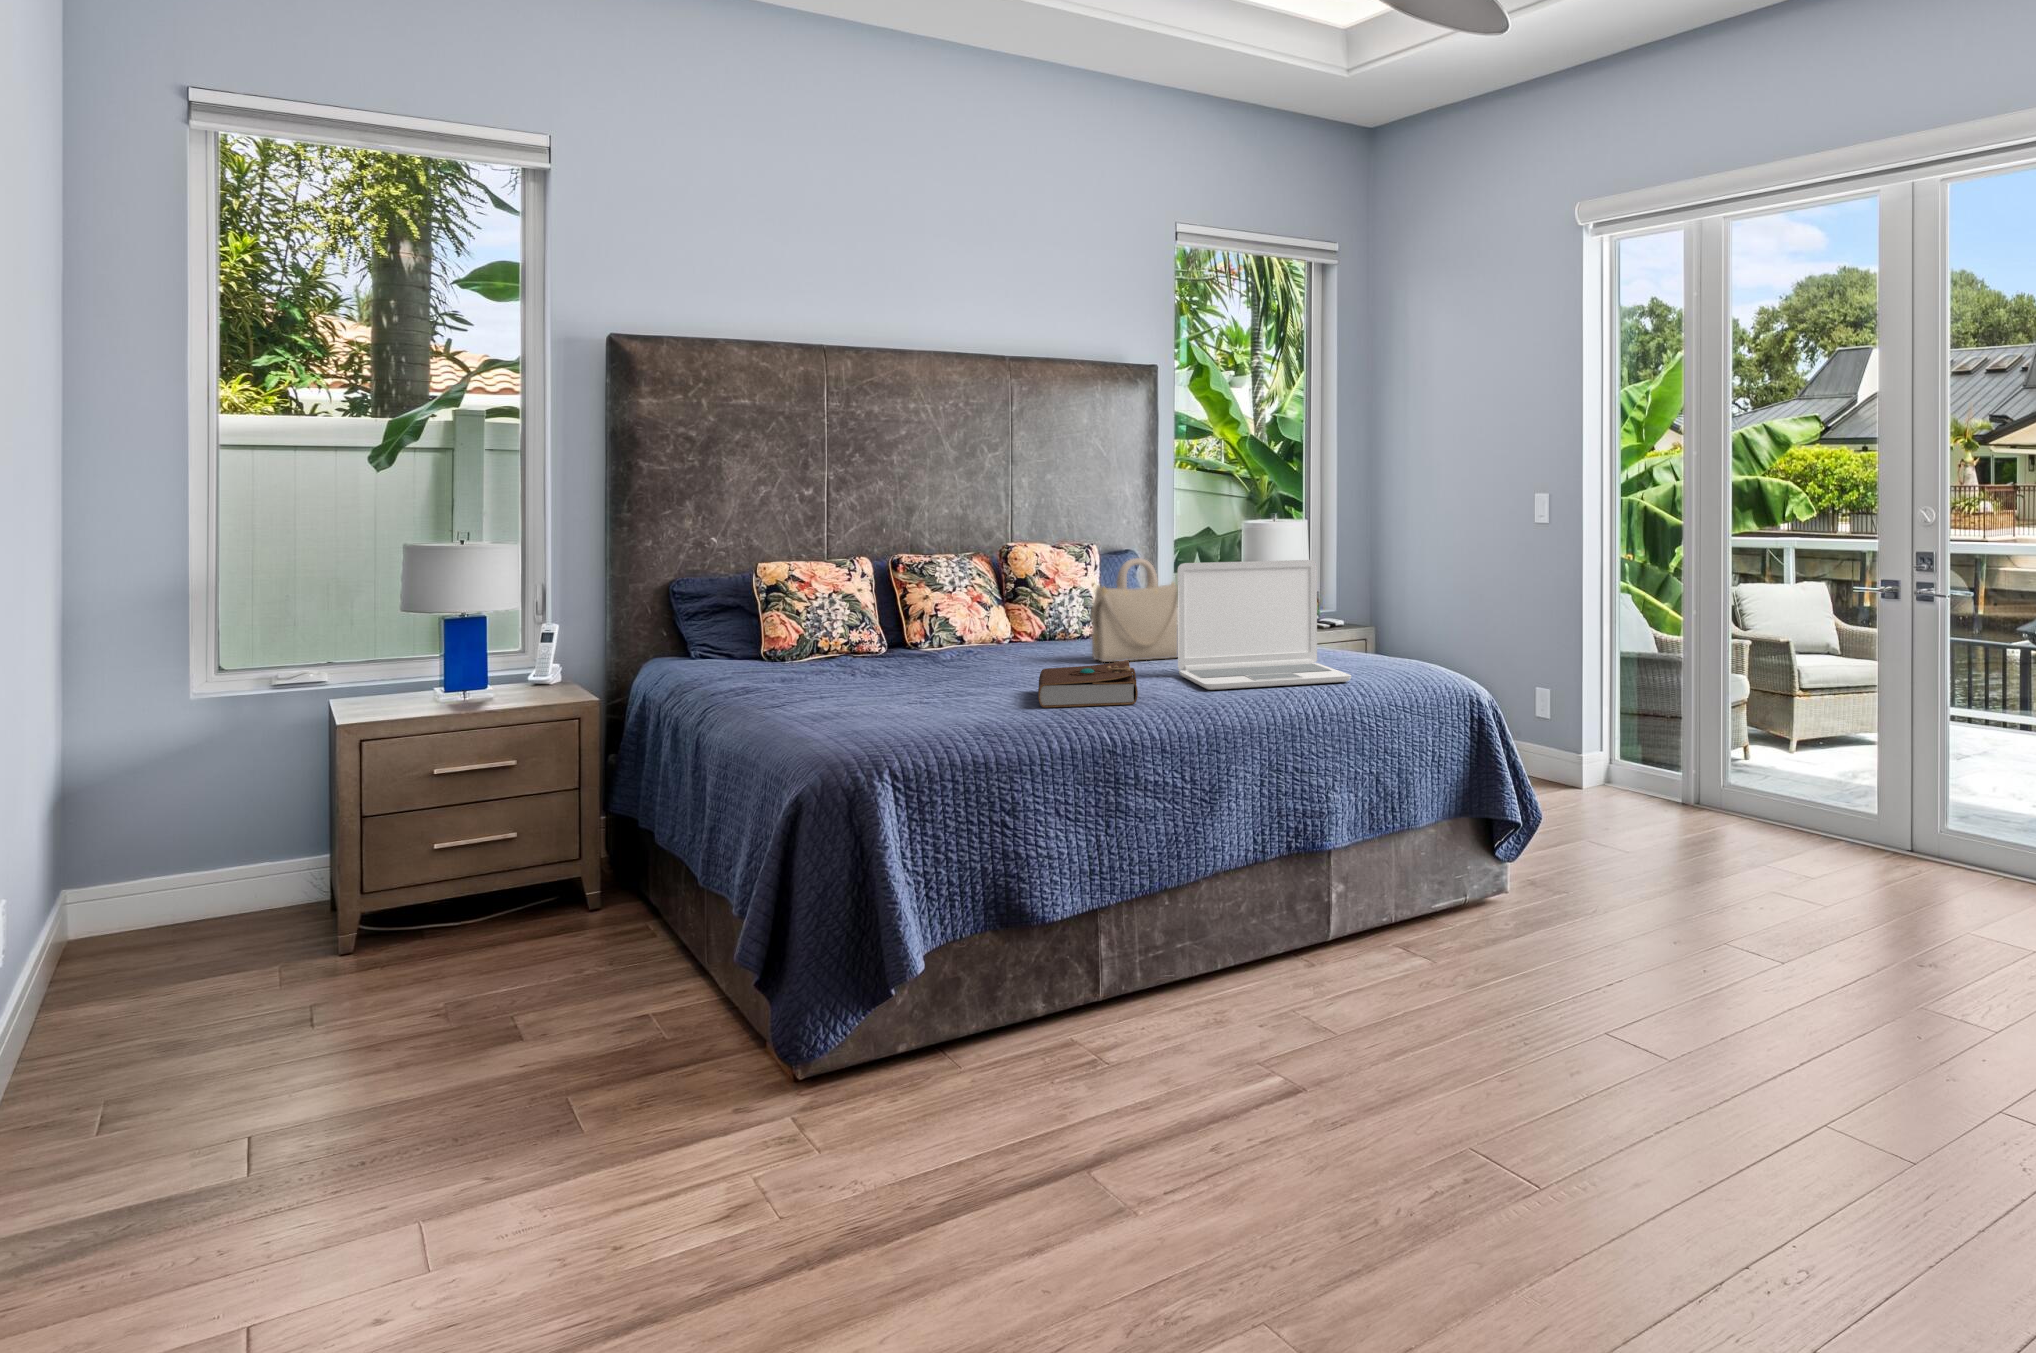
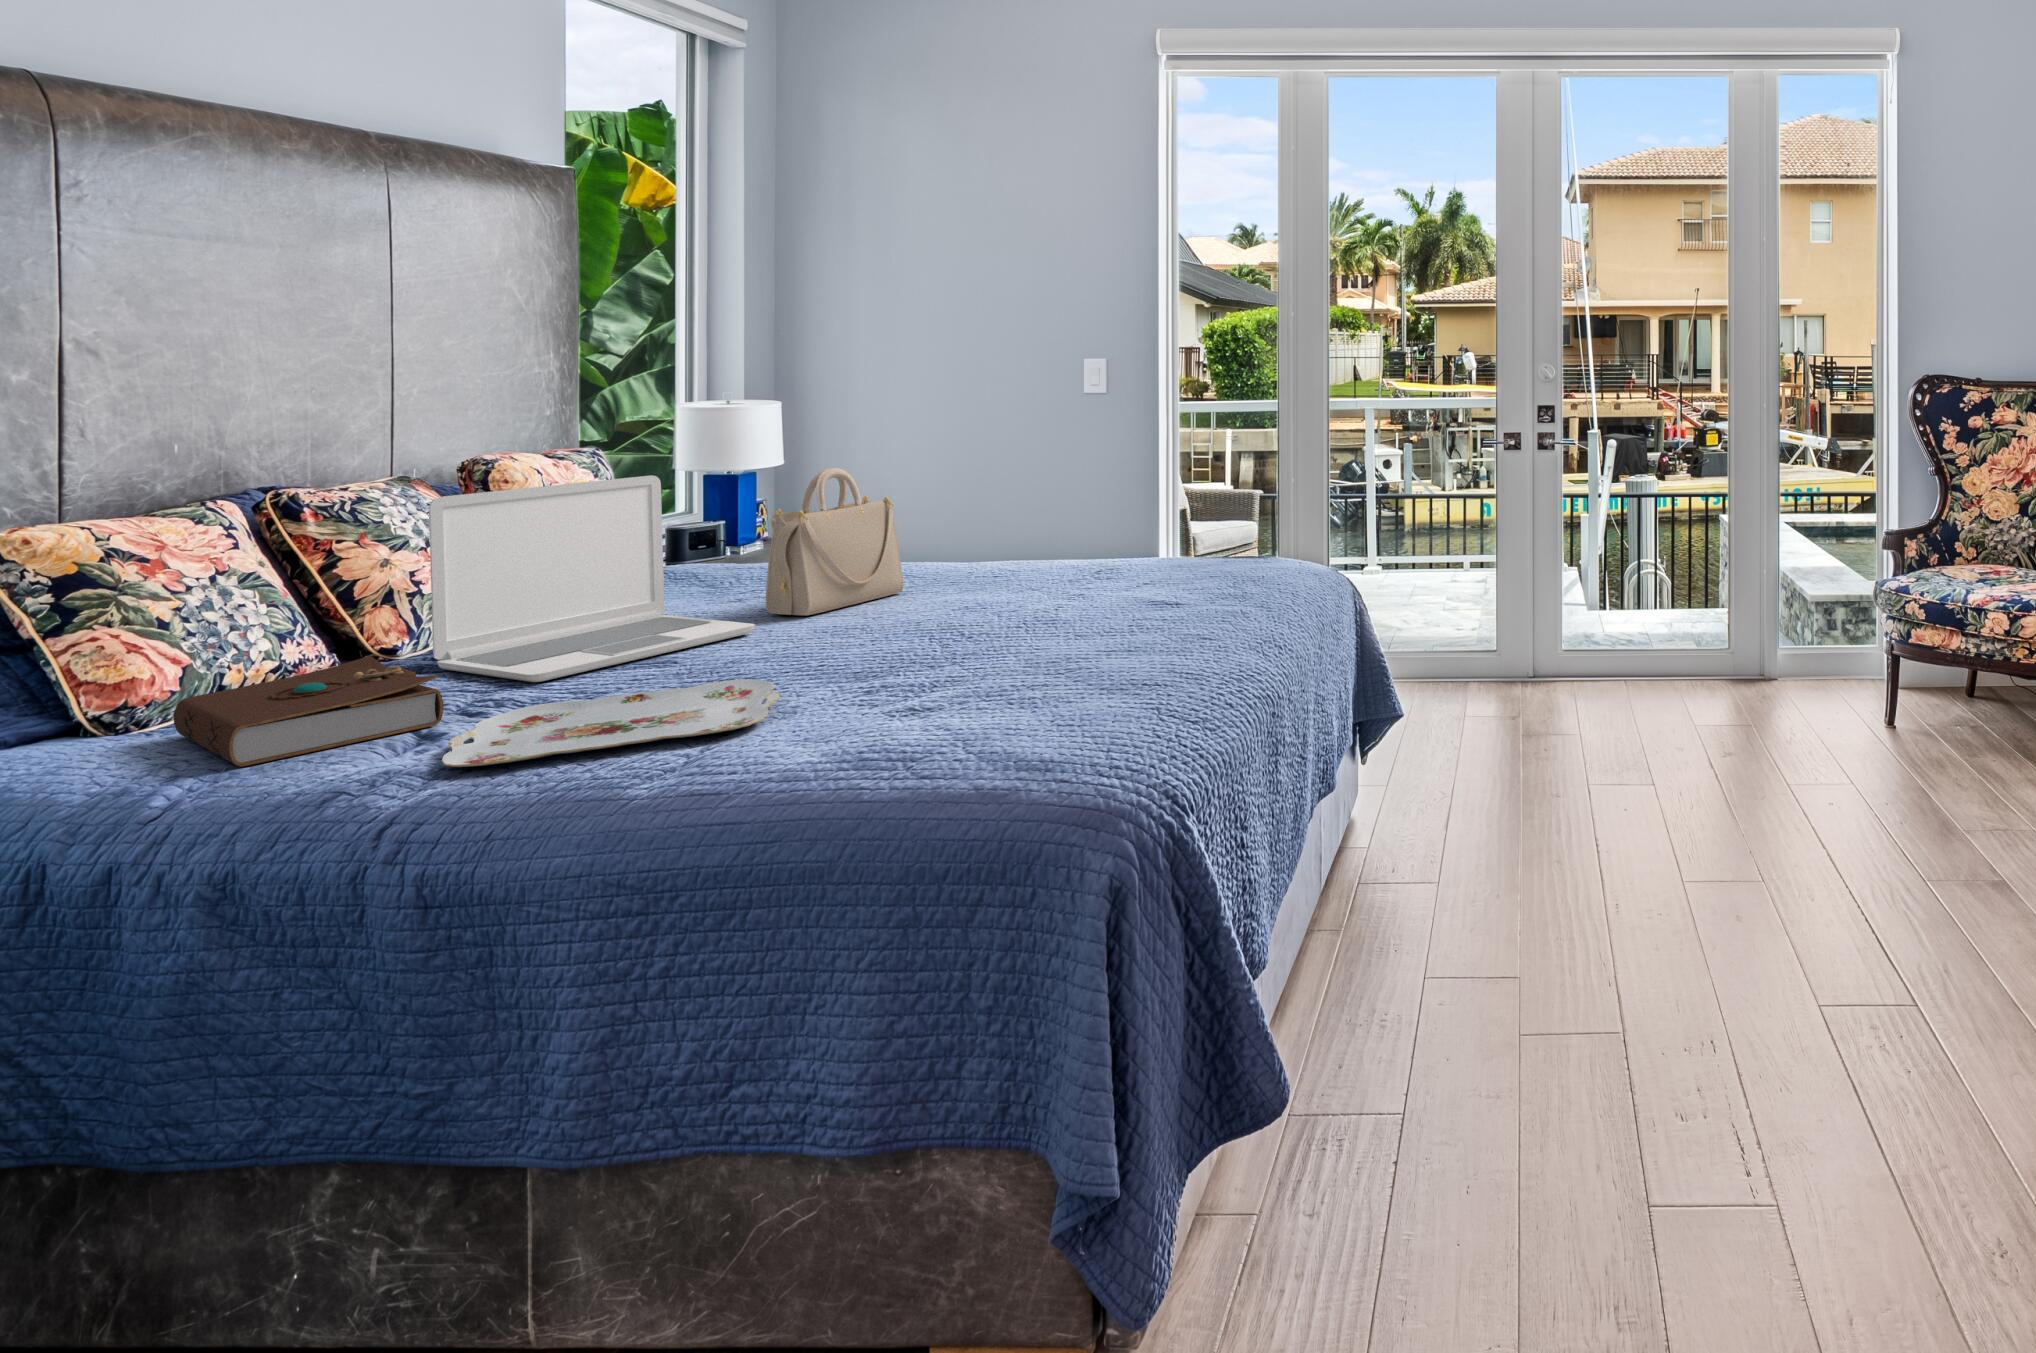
laptop: present [1178,560,1351,690] -> present [429,475,755,682]
book: present [1038,660,1138,708] -> present [174,656,443,766]
serving tray: none [785,681,971,706] -> present [442,679,780,767]

